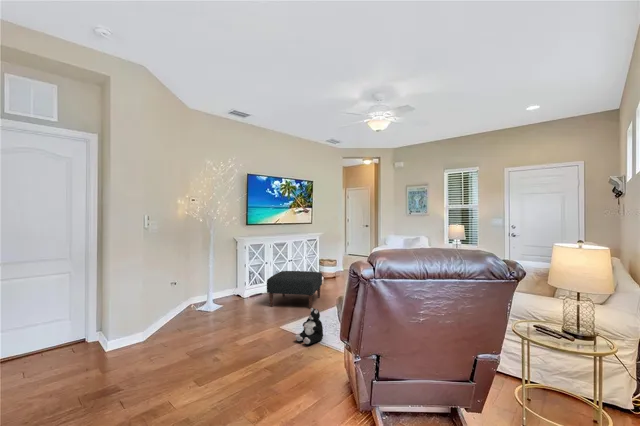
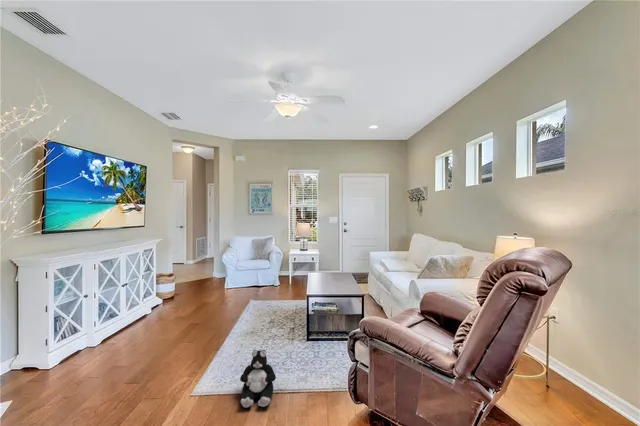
ottoman: present [267,271,322,309] -> none [116,295,201,368]

